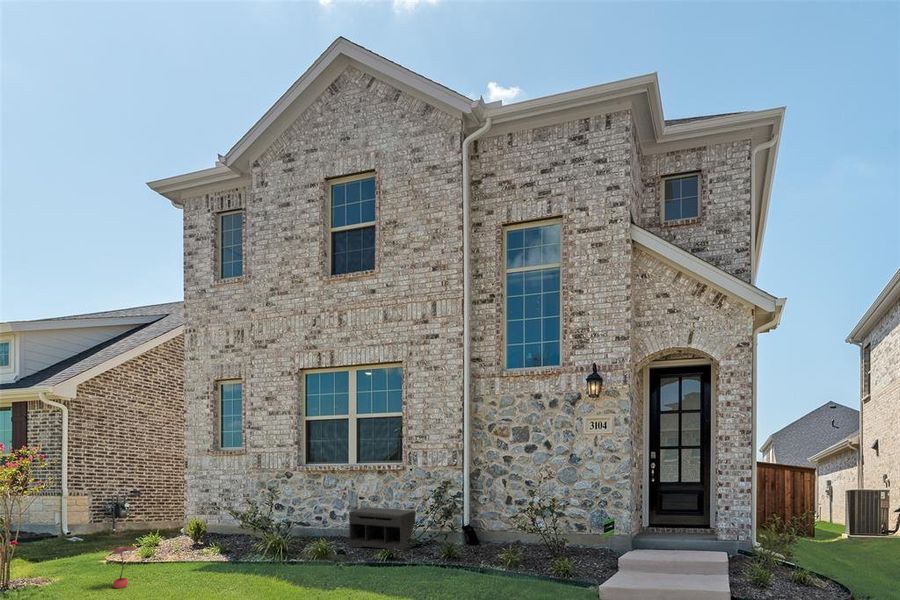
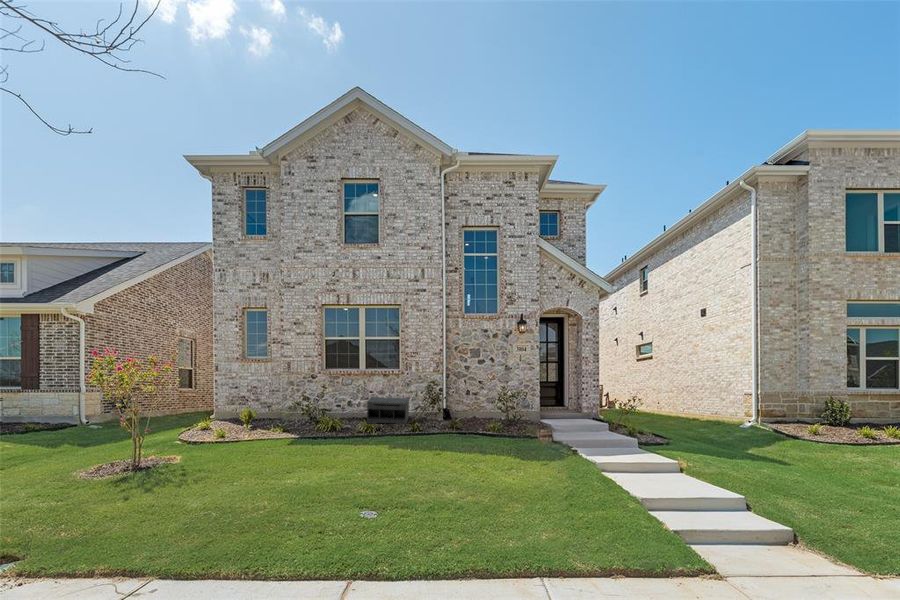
potted plant: present [107,546,137,588] -> none [231,446,256,478]

